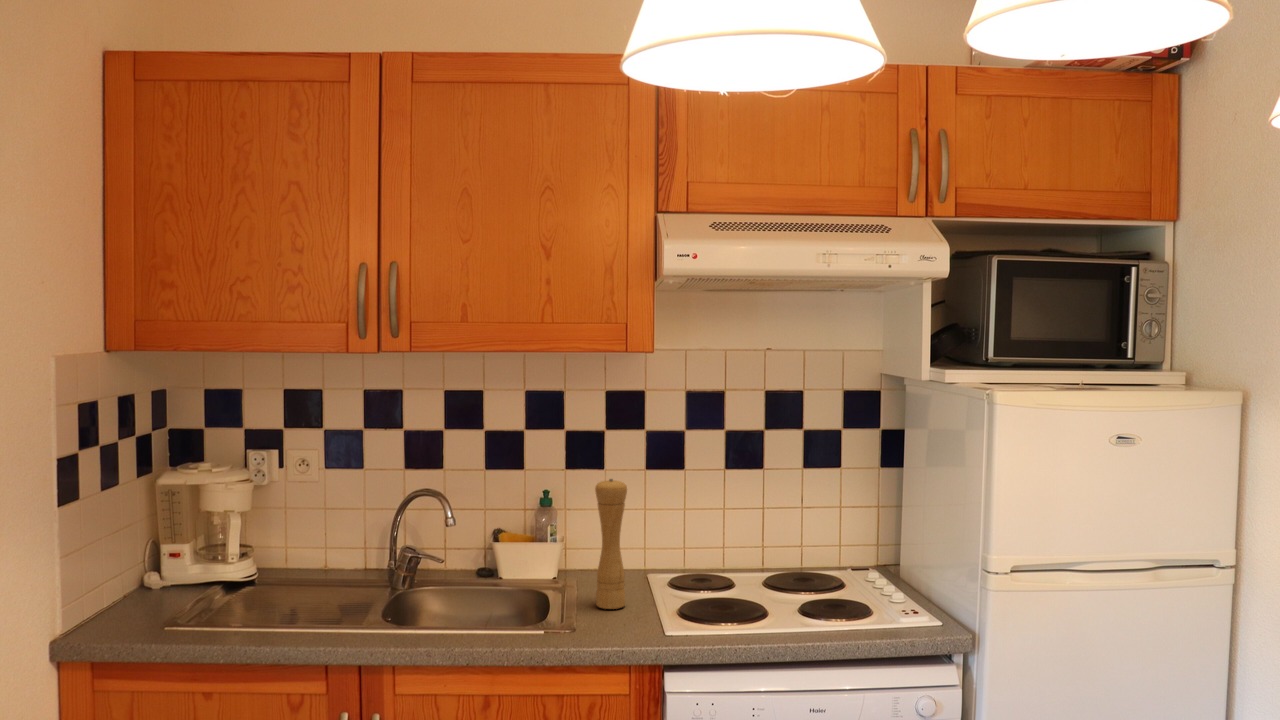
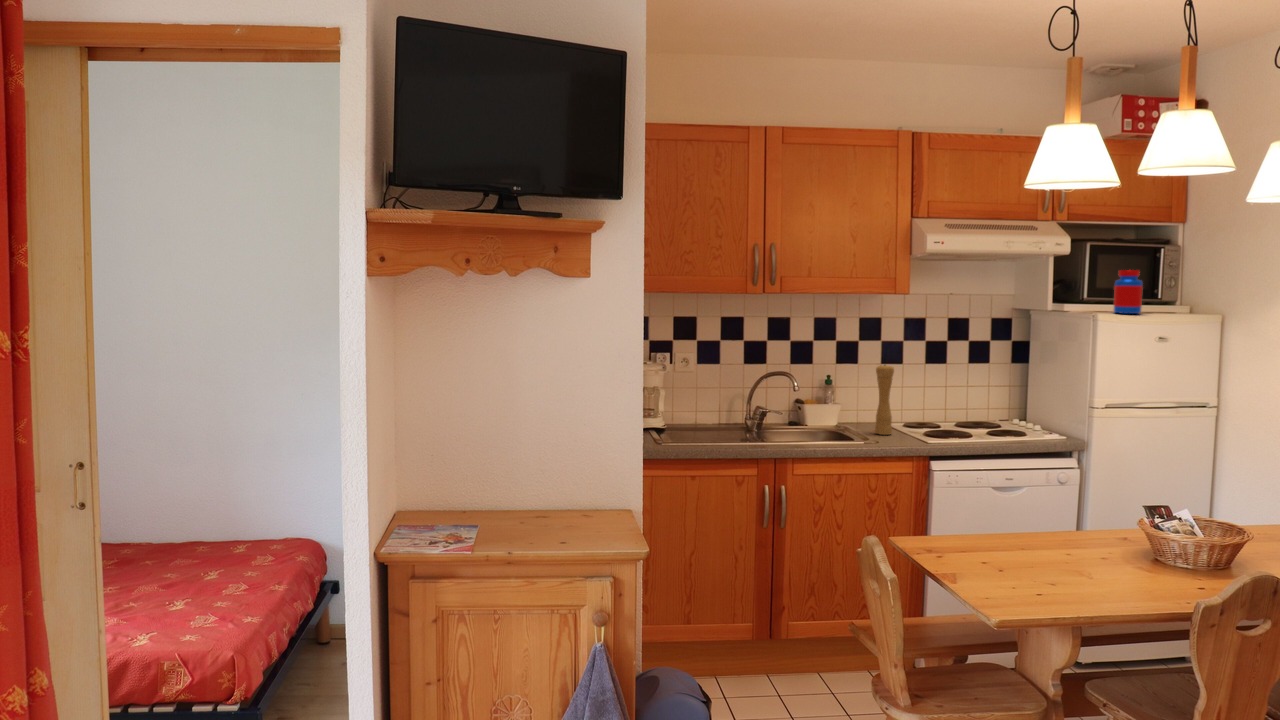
jar: none [1034,307,1087,390] -> present [1114,270,1143,314]

